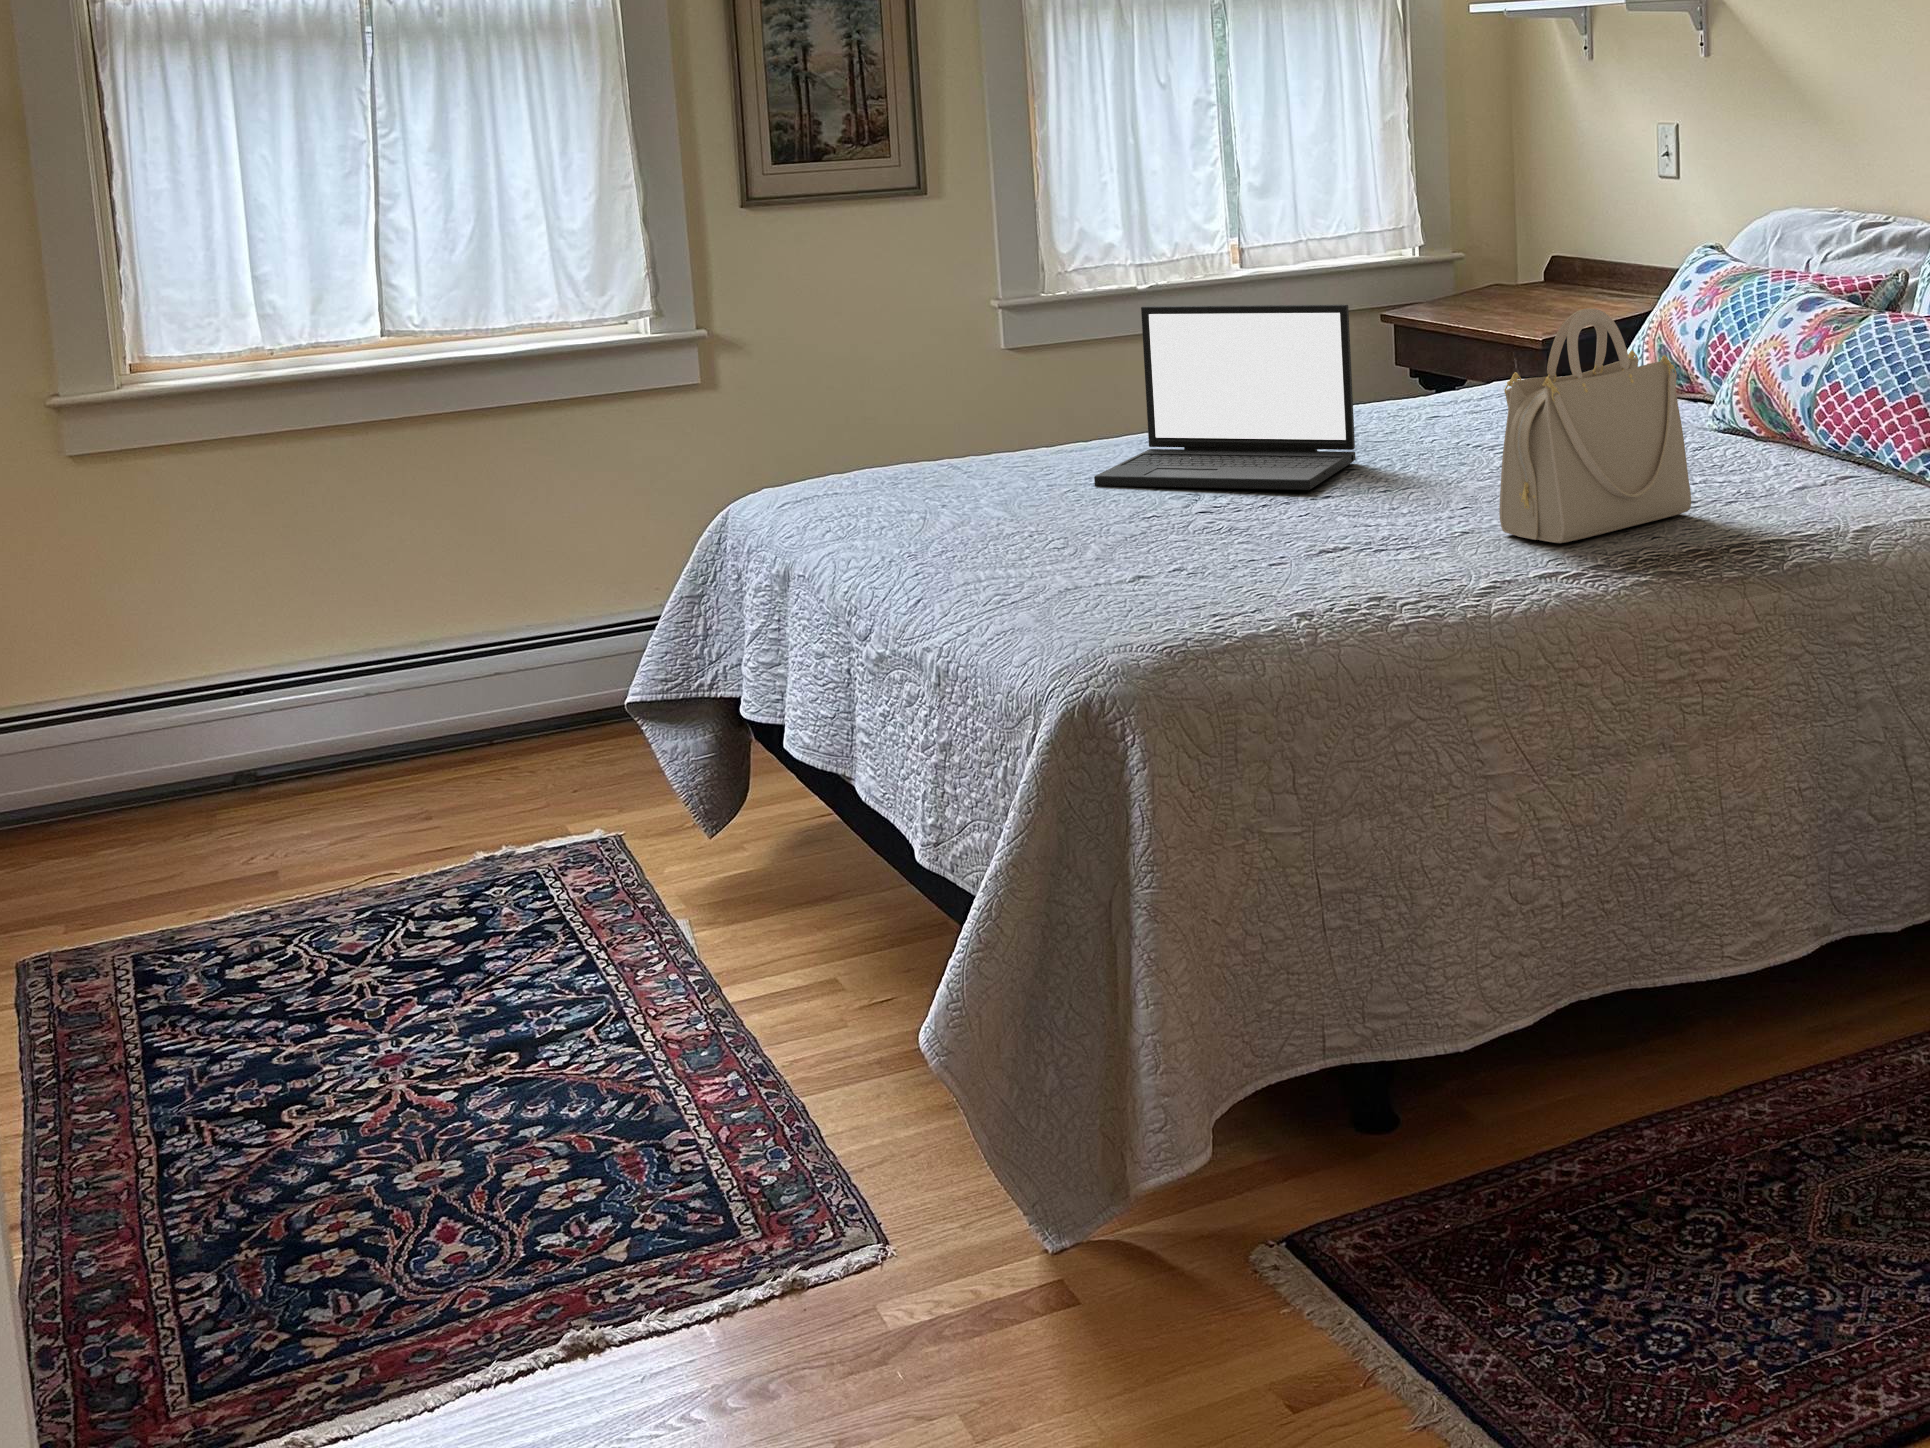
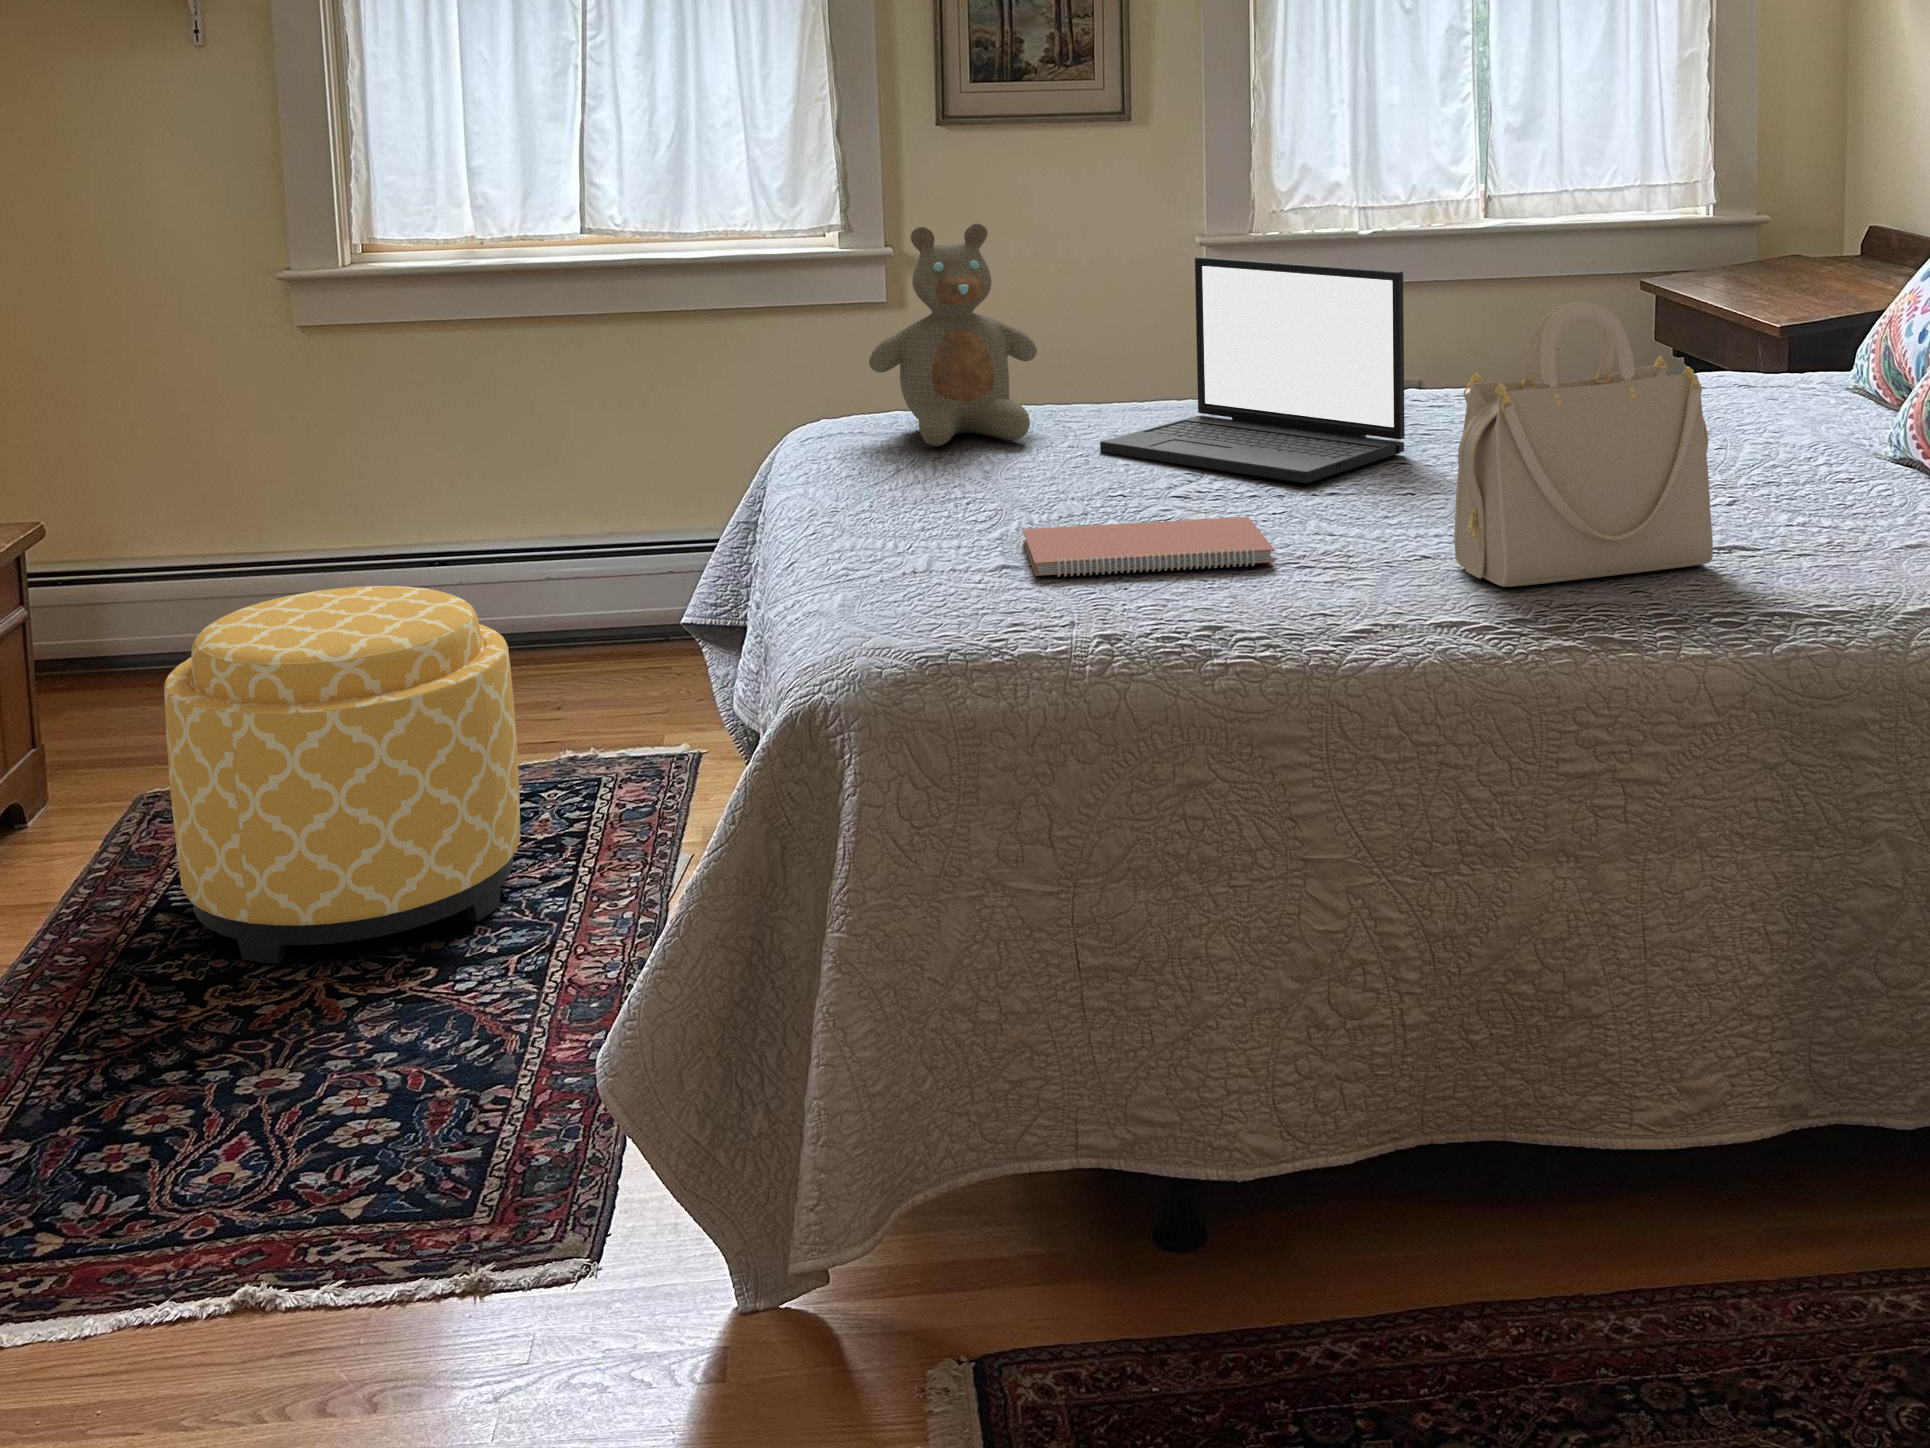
teddy bear: none [860,288,1022,495] -> present [869,224,1037,446]
notebook: none [1127,517,1363,578] -> present [1023,517,1275,577]
ottoman: none [161,693,537,1087] -> present [164,586,520,964]

